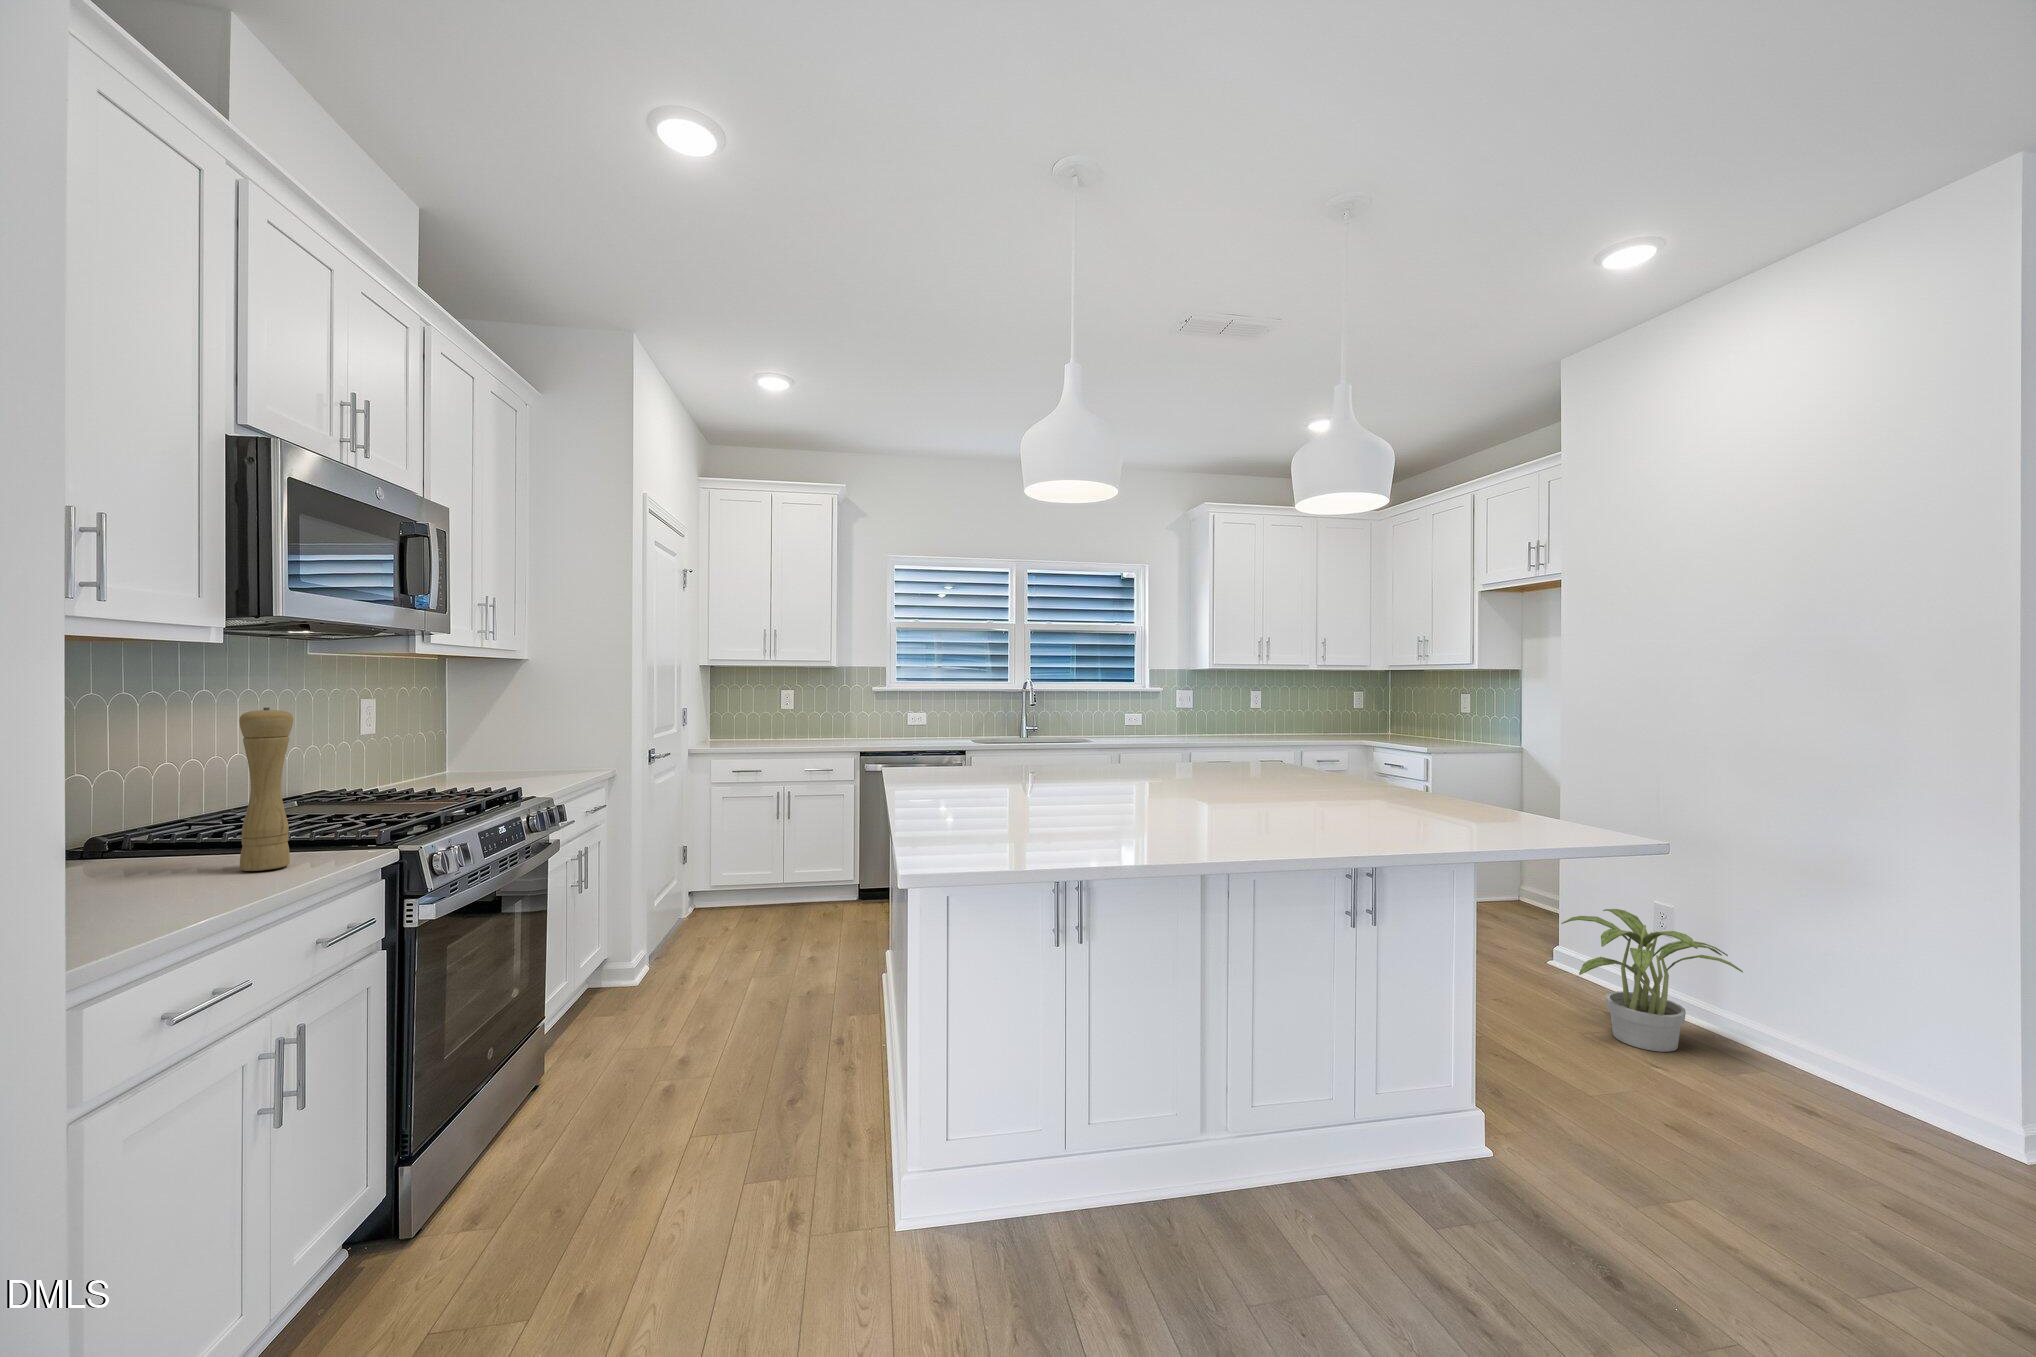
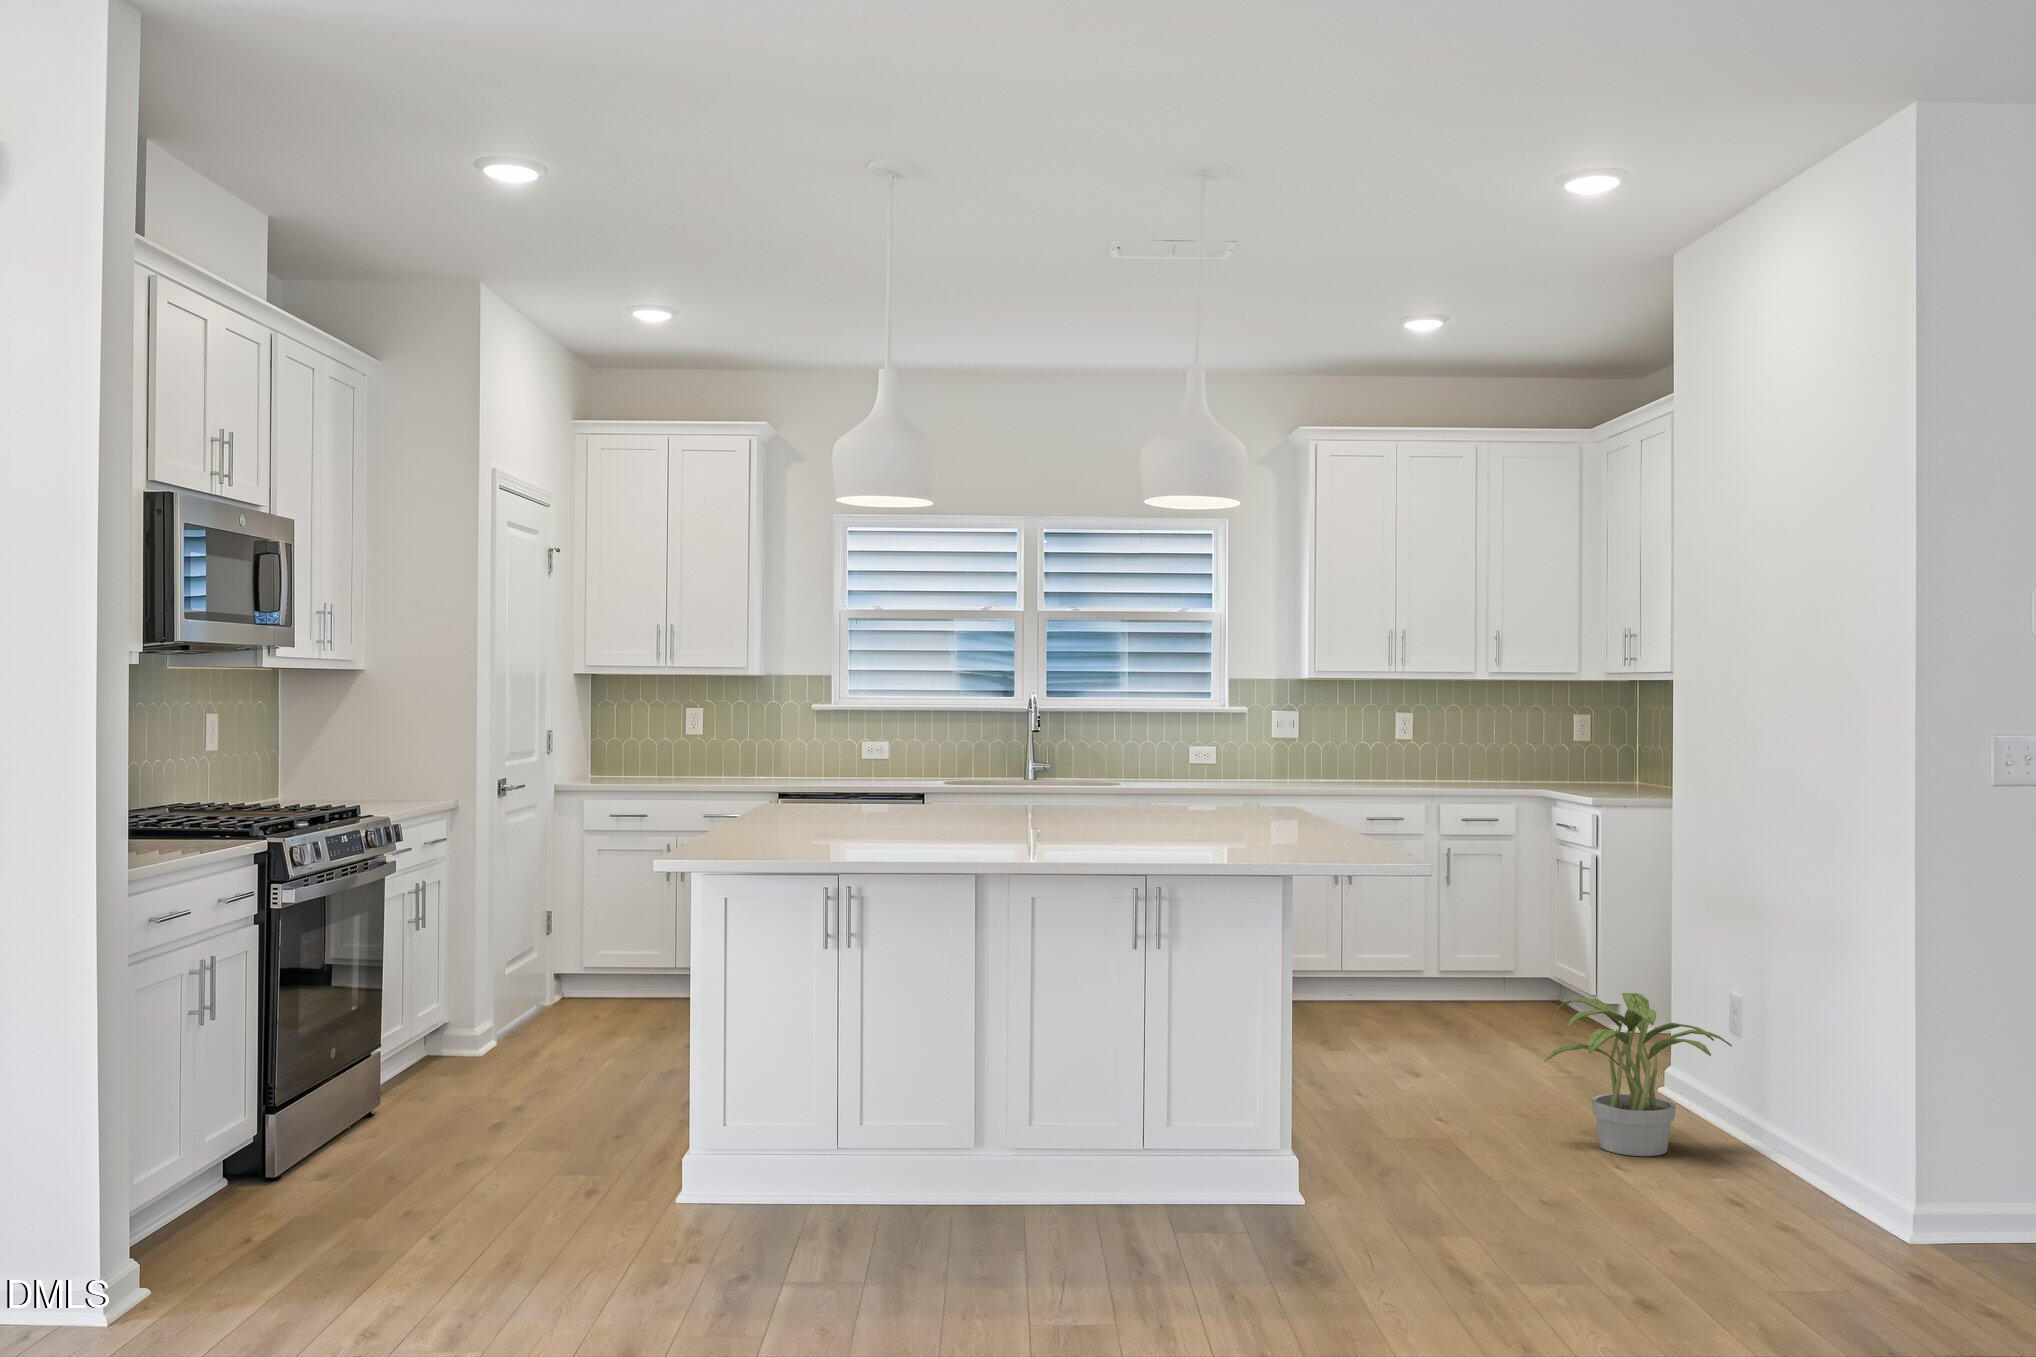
pepper mill: present [239,708,293,871] -> none [167,718,201,843]

